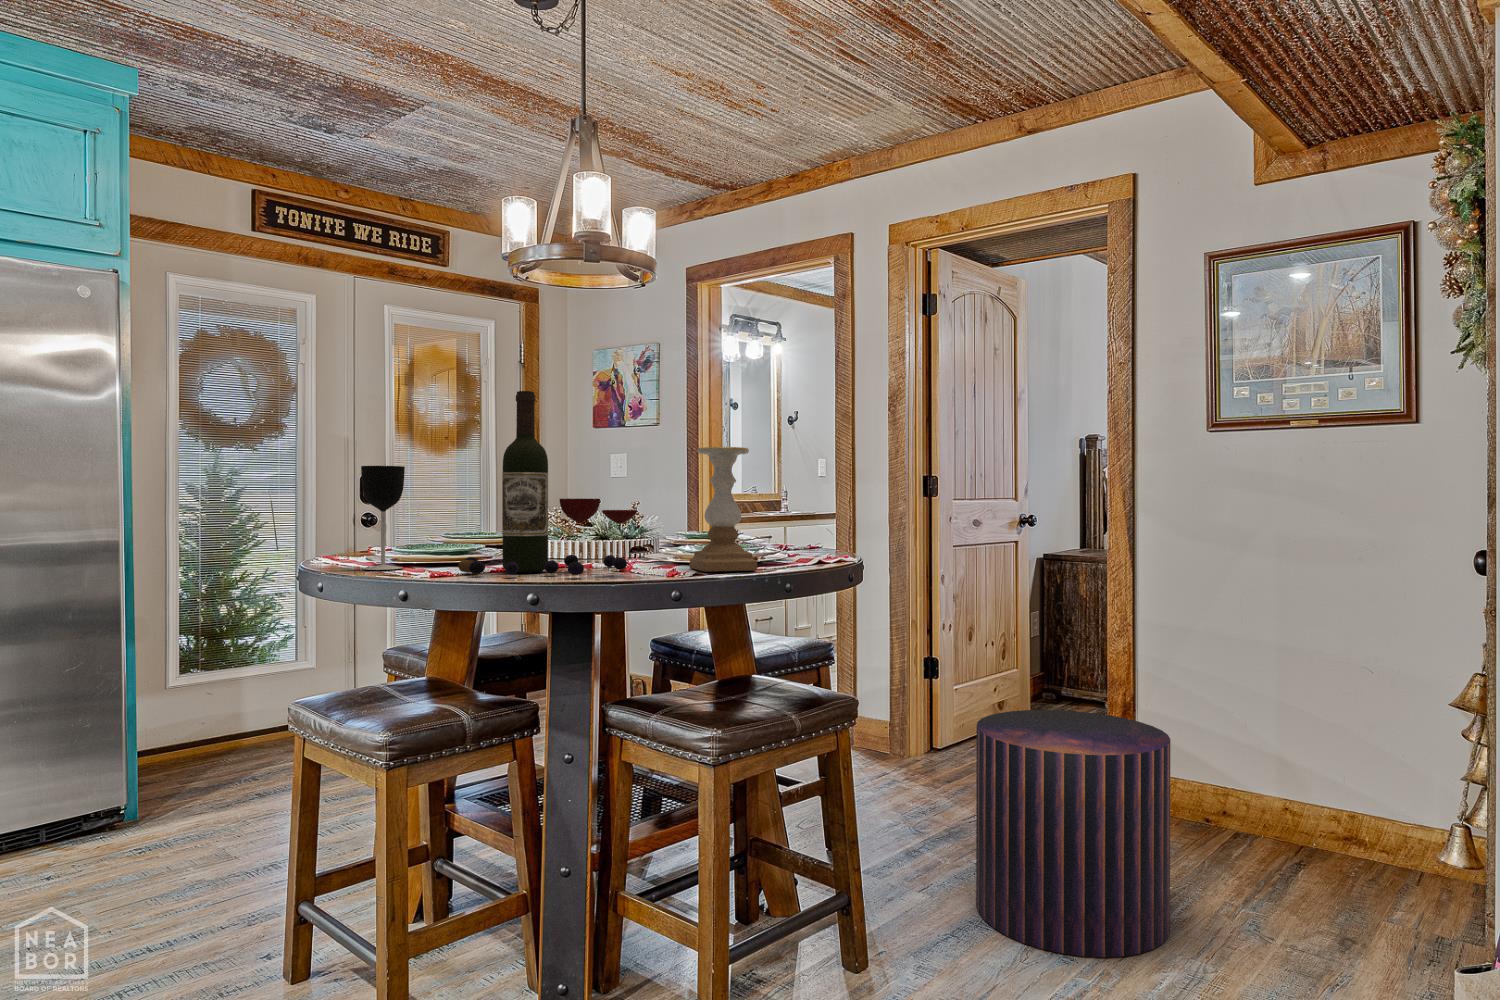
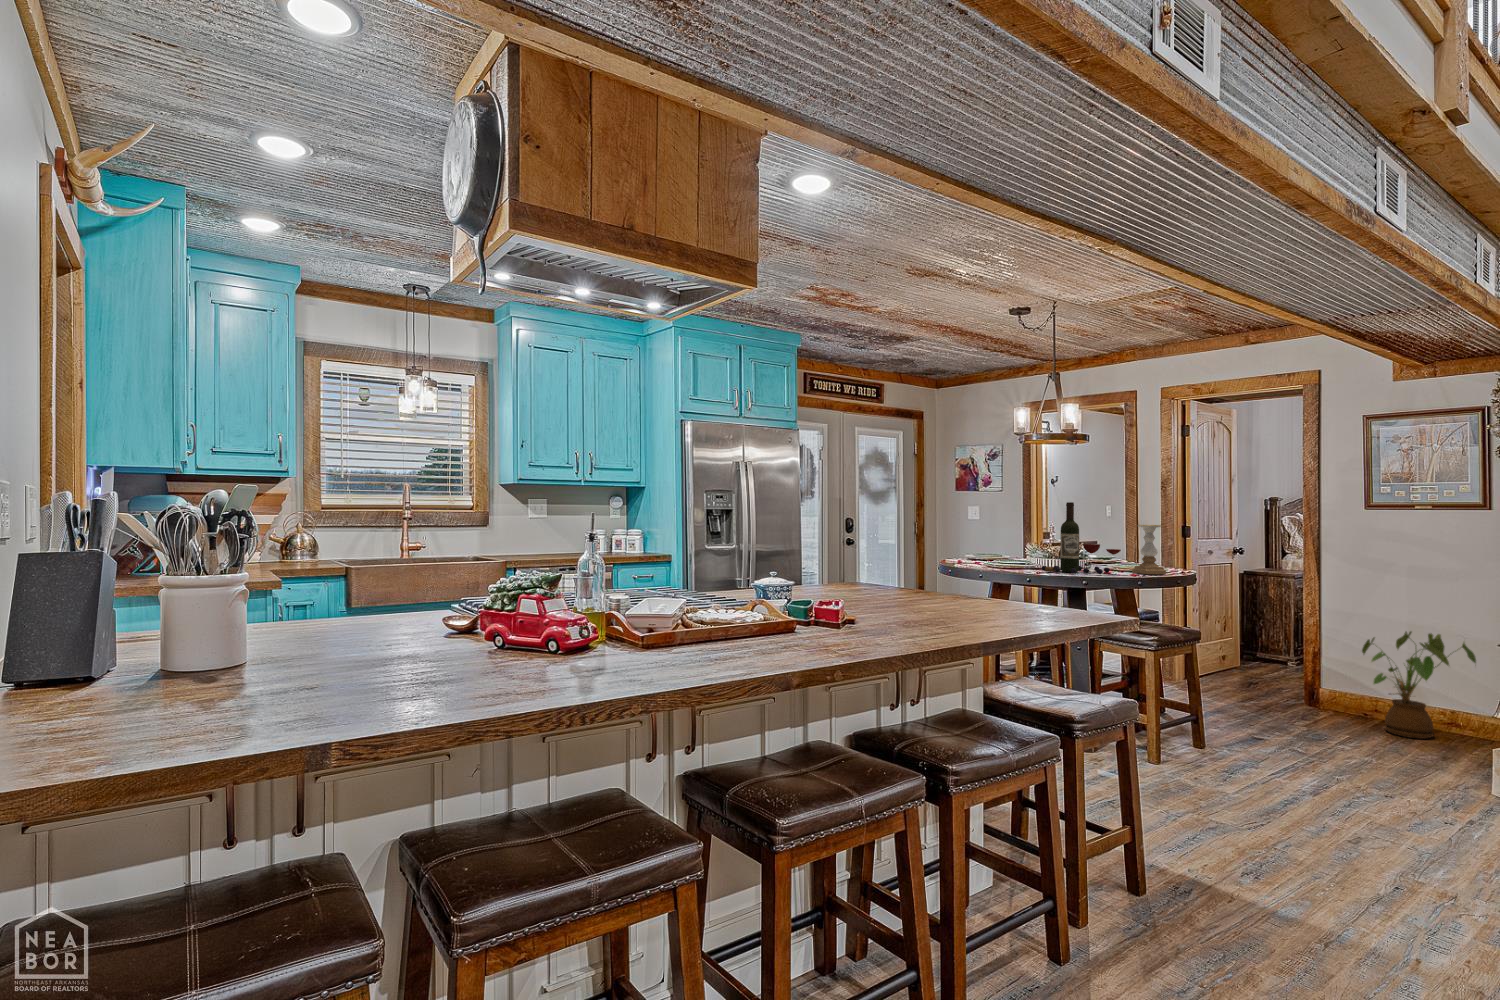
wine glass: present [361,466,405,570] -> none [999,530,1016,570]
house plant: none [1200,665,1396,881] -> present [1362,632,1476,739]
pouf: present [976,710,1171,957] -> none [1244,646,1350,753]

